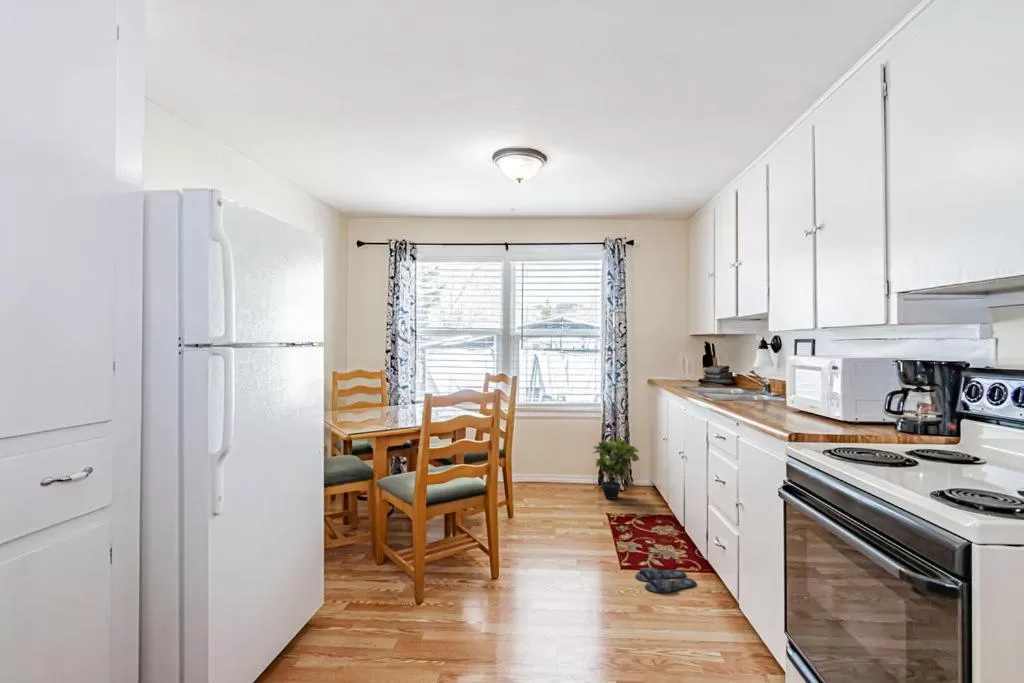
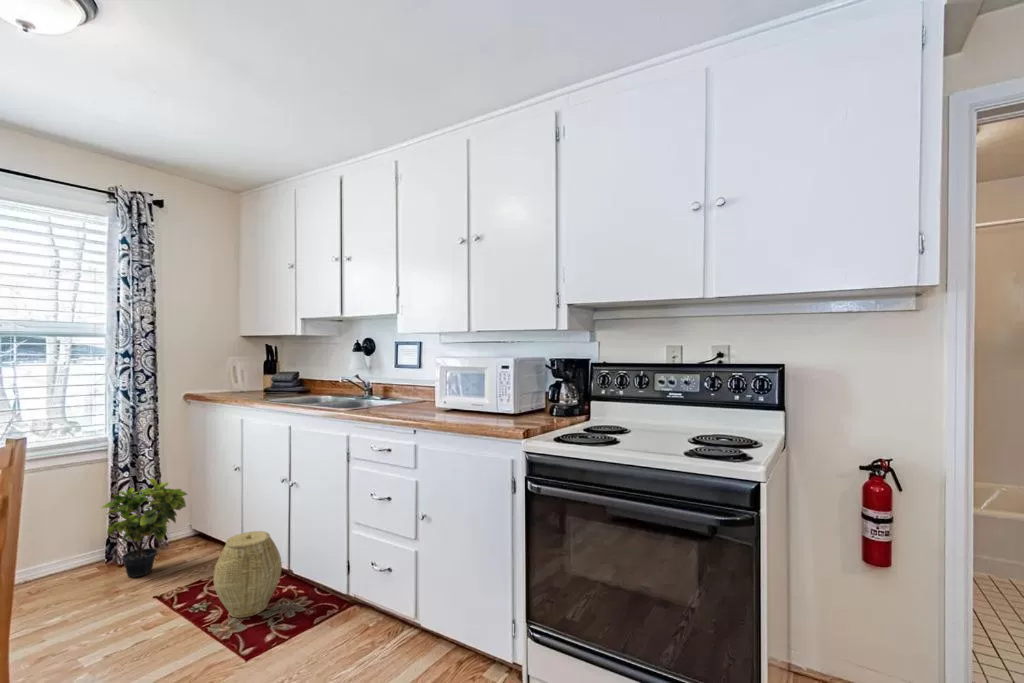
woven basket: none [623,485,669,546] -> present [213,531,282,618]
slippers: present [636,568,696,593] -> none [276,621,350,665]

